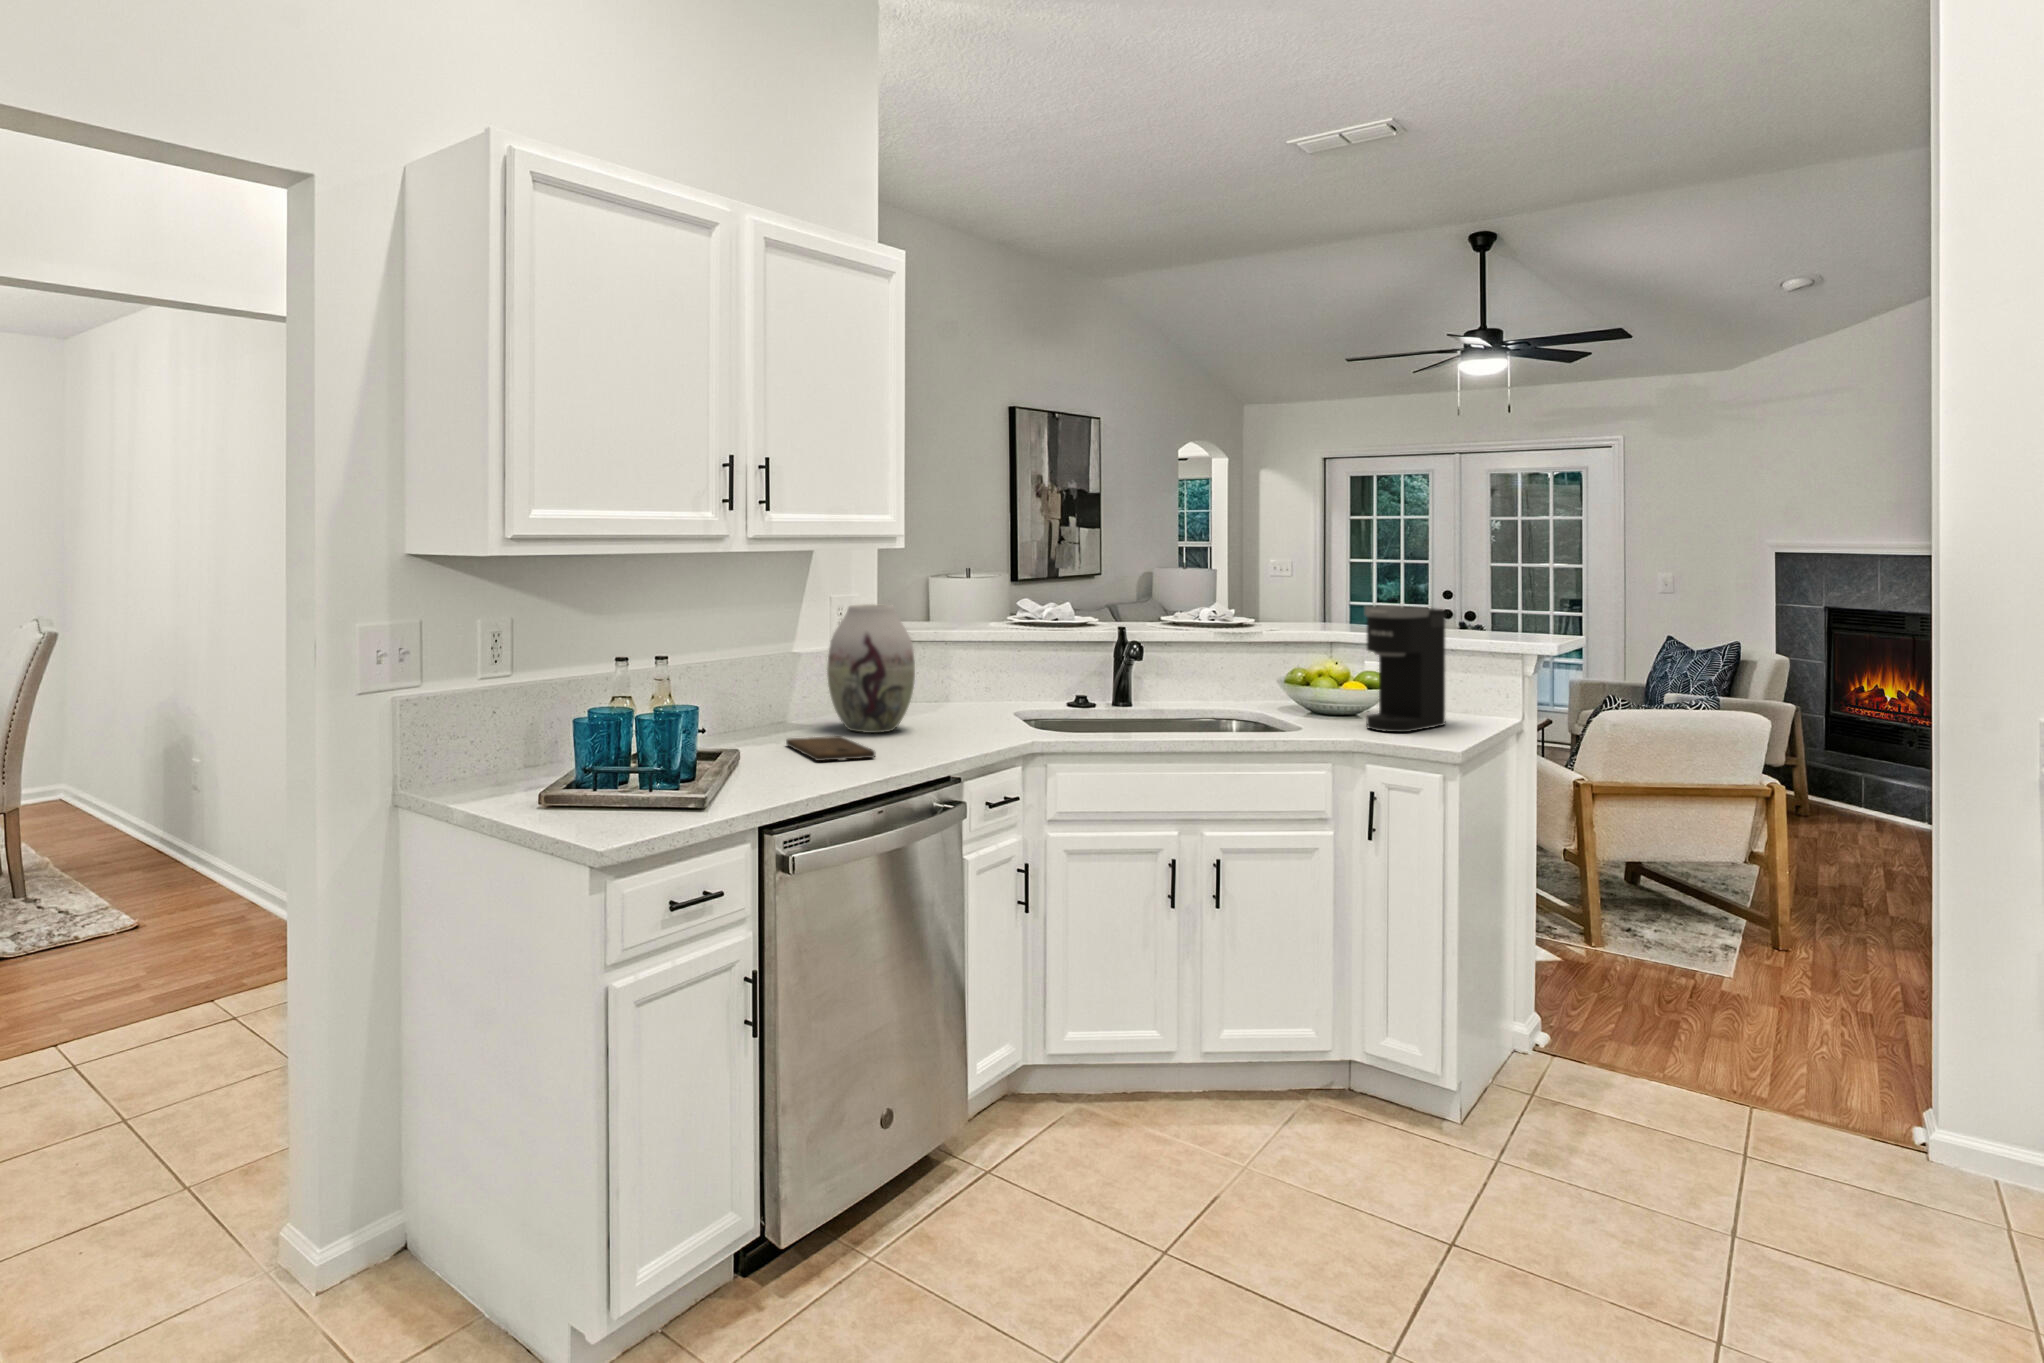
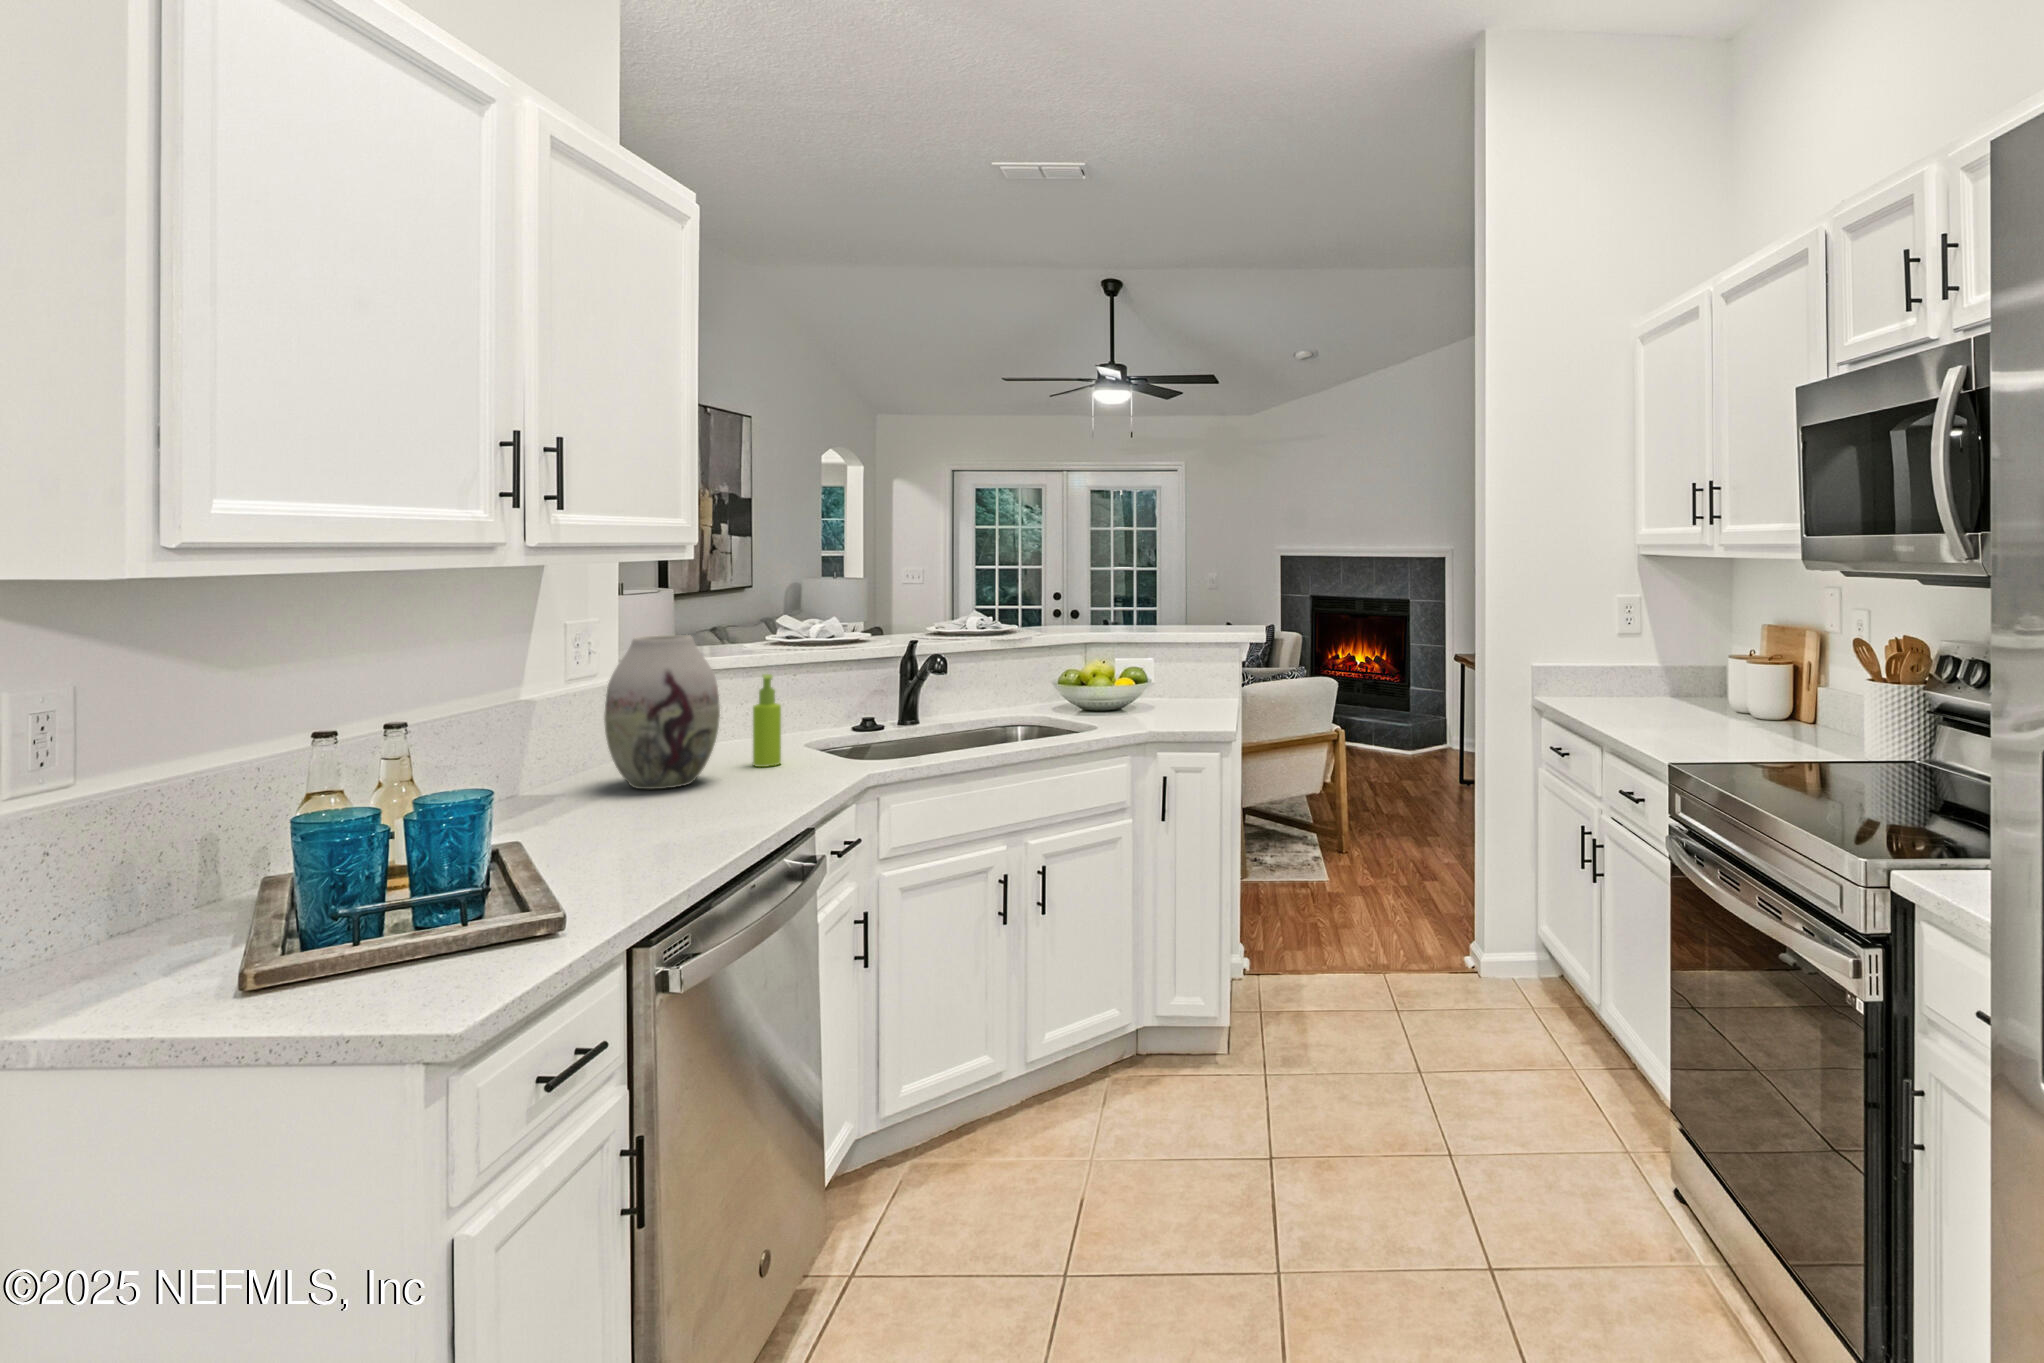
coffee maker: present [1365,605,1445,732] -> none [1136,610,1191,723]
soap dispenser: none [952,644,976,726] -> present [753,674,781,767]
cutting board: present [786,736,875,761] -> none [578,797,717,831]

